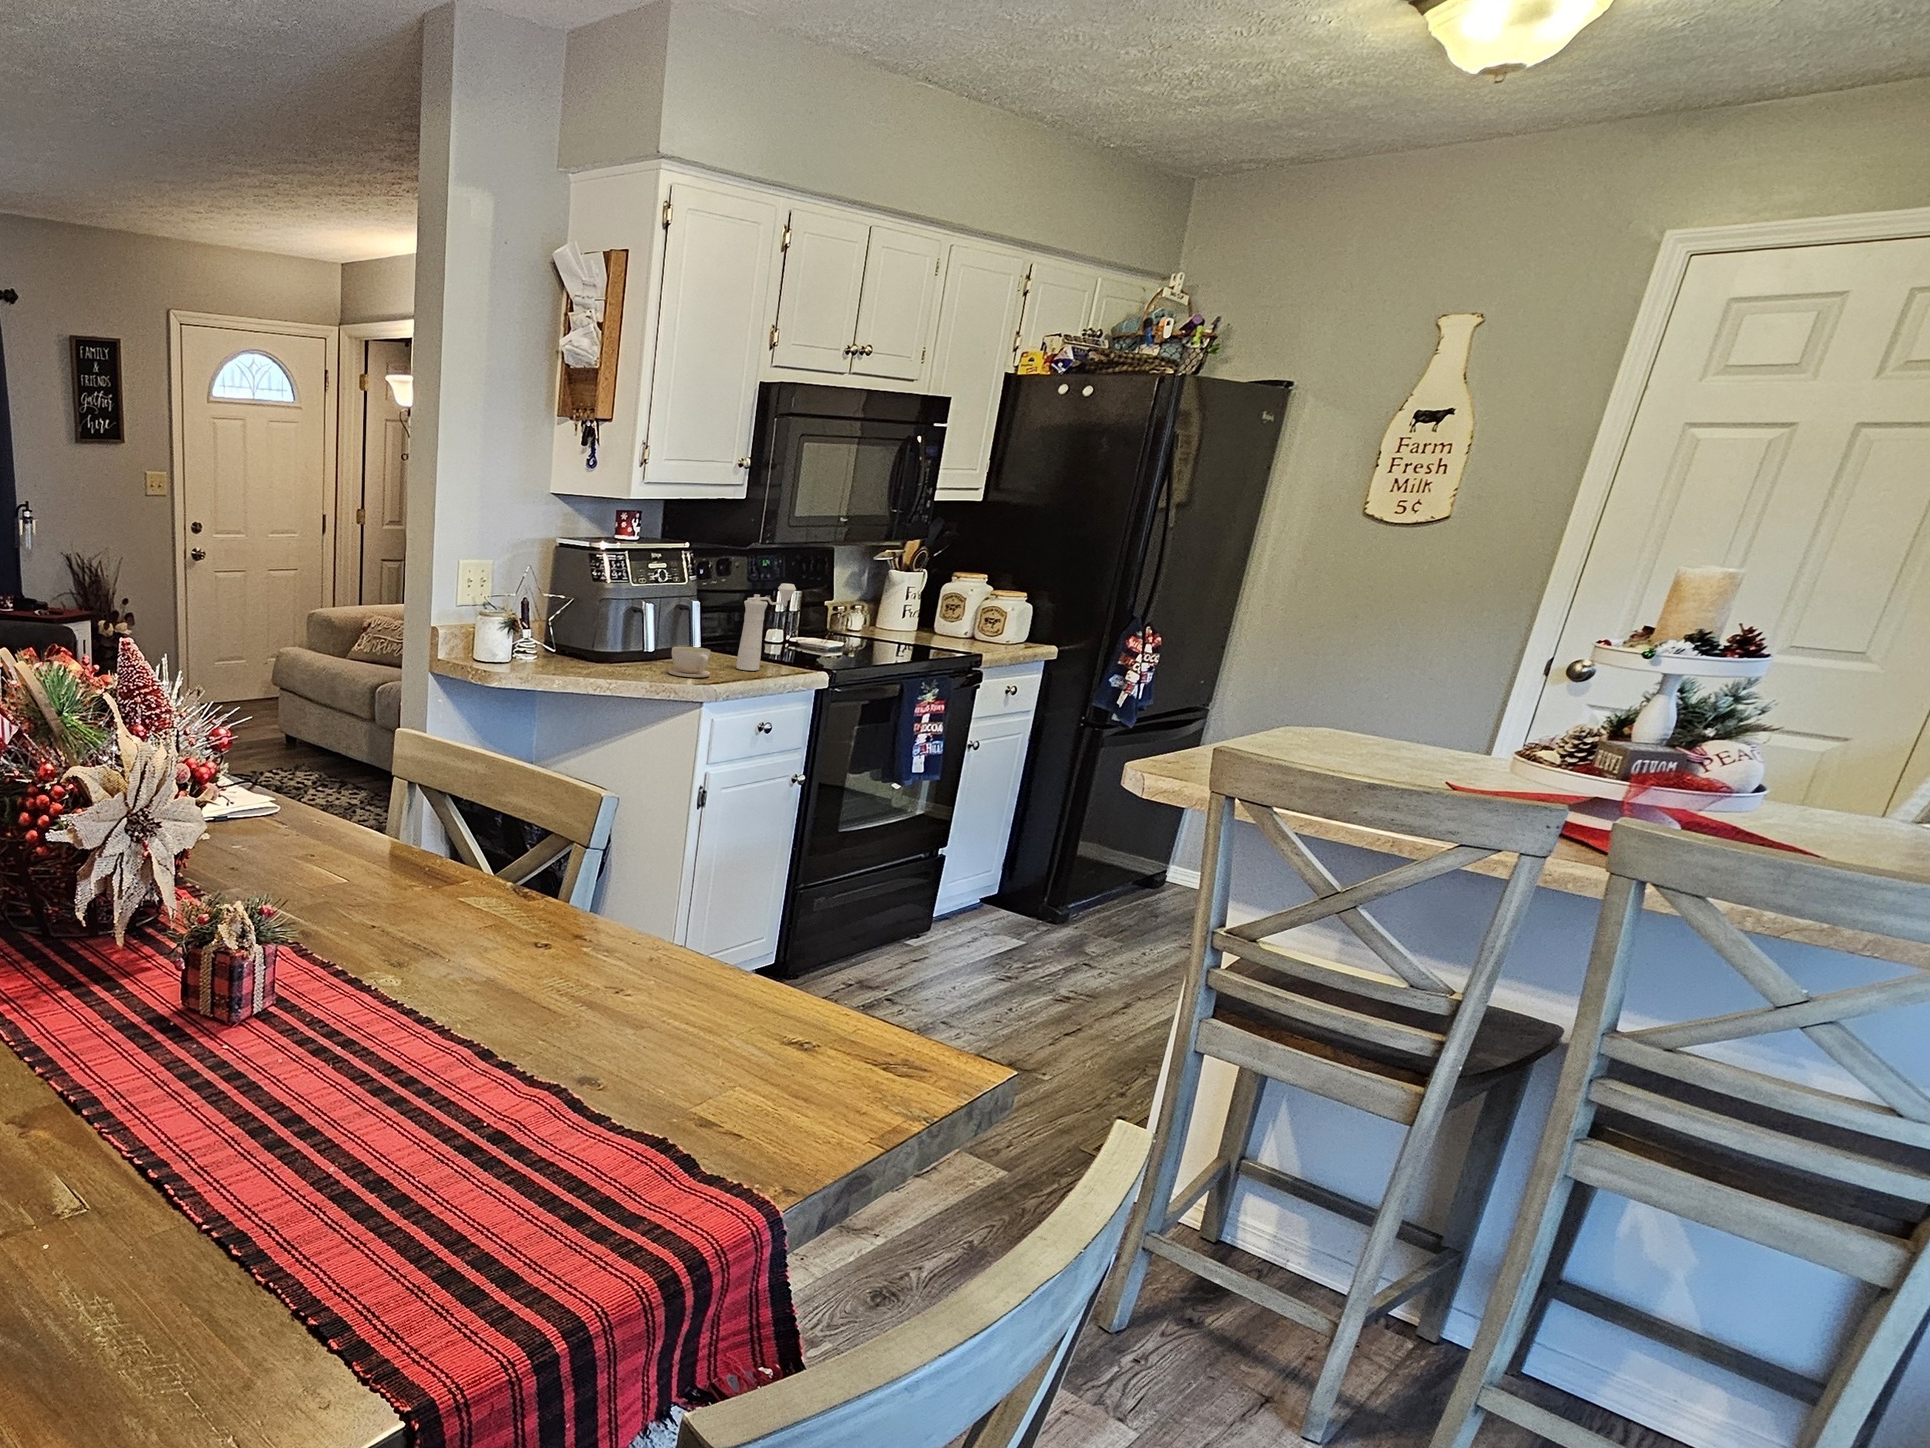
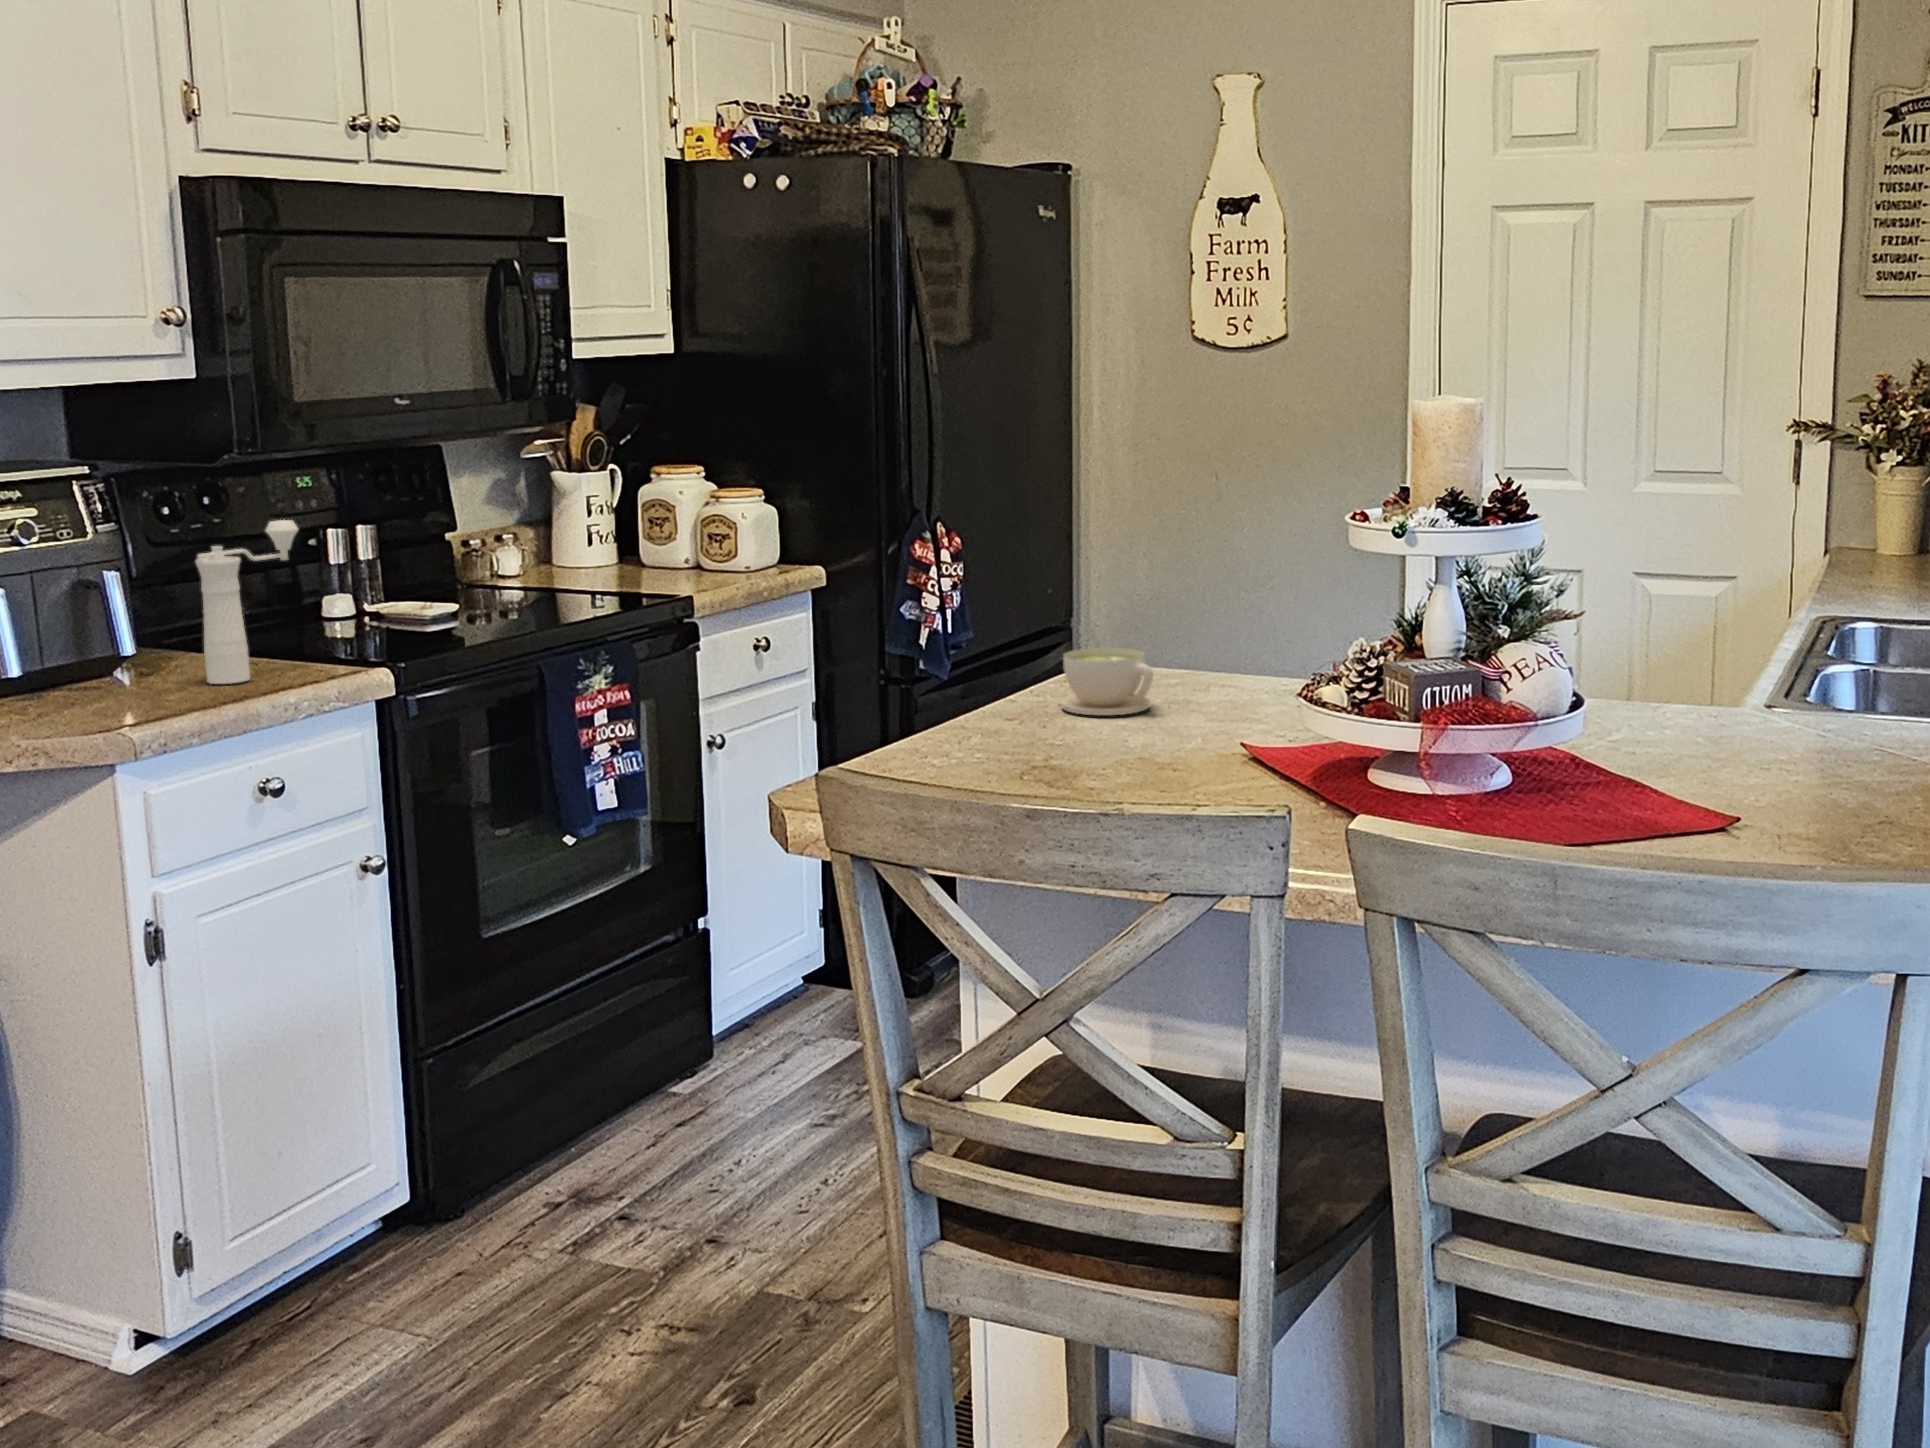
coffee cup: present [668,646,710,677] -> present [1061,648,1153,716]

